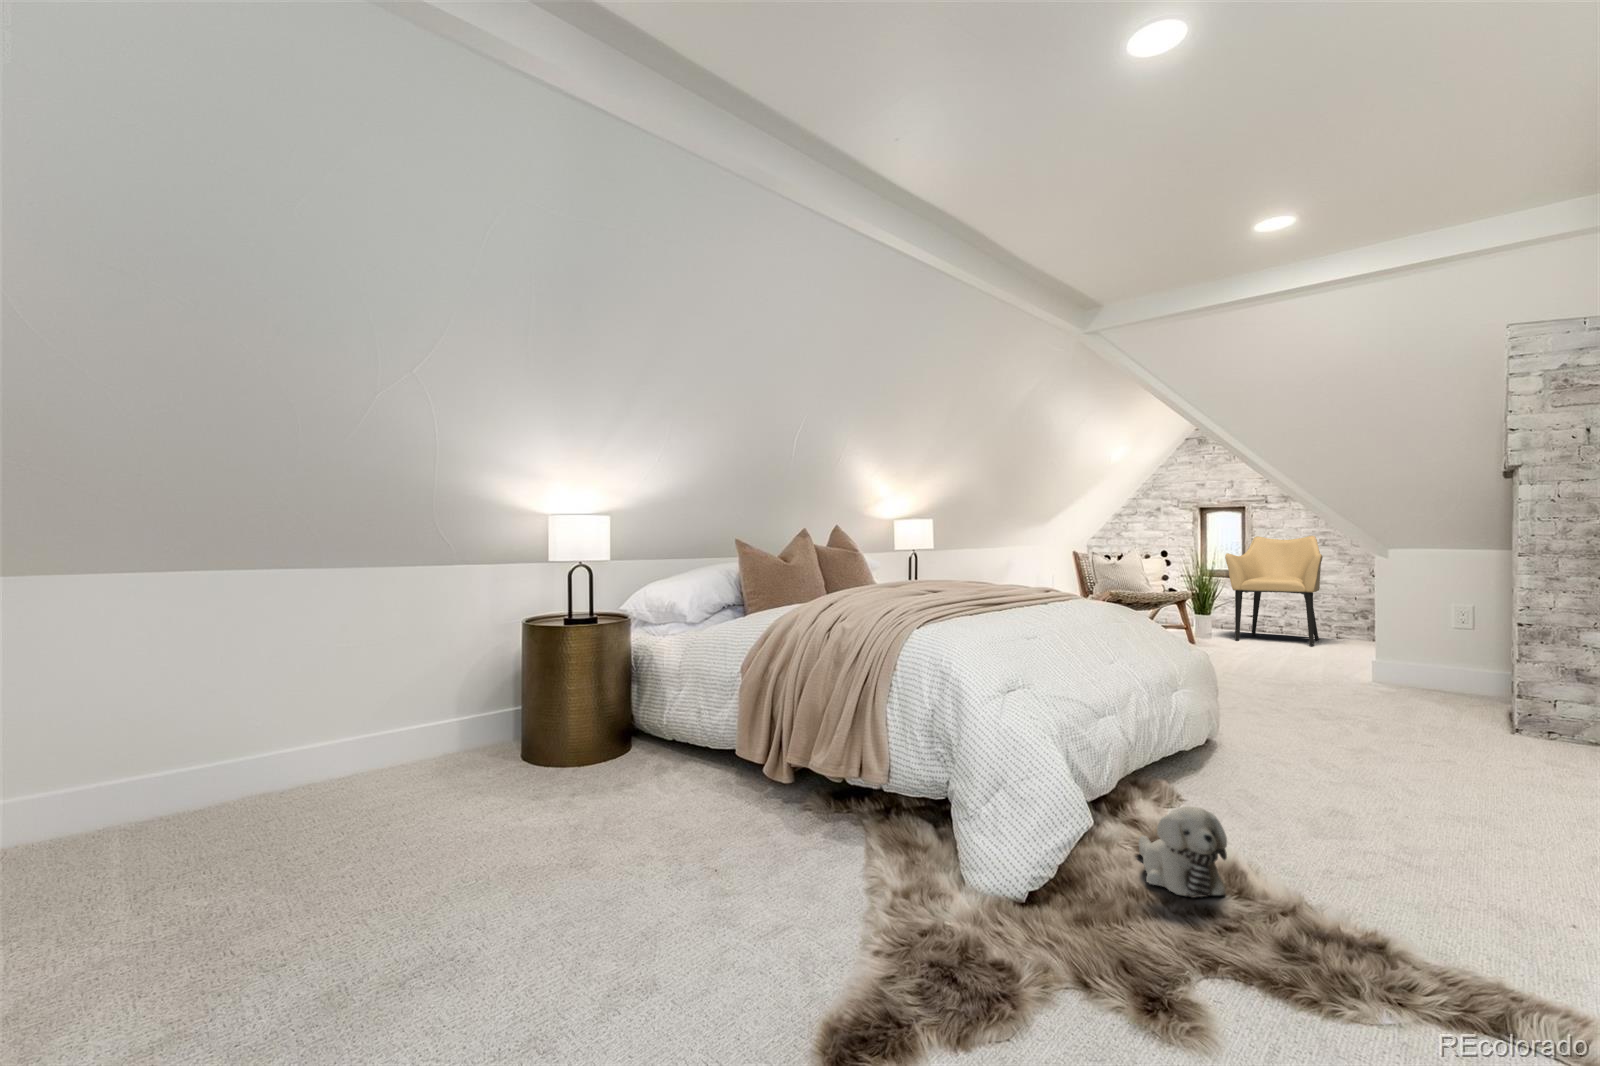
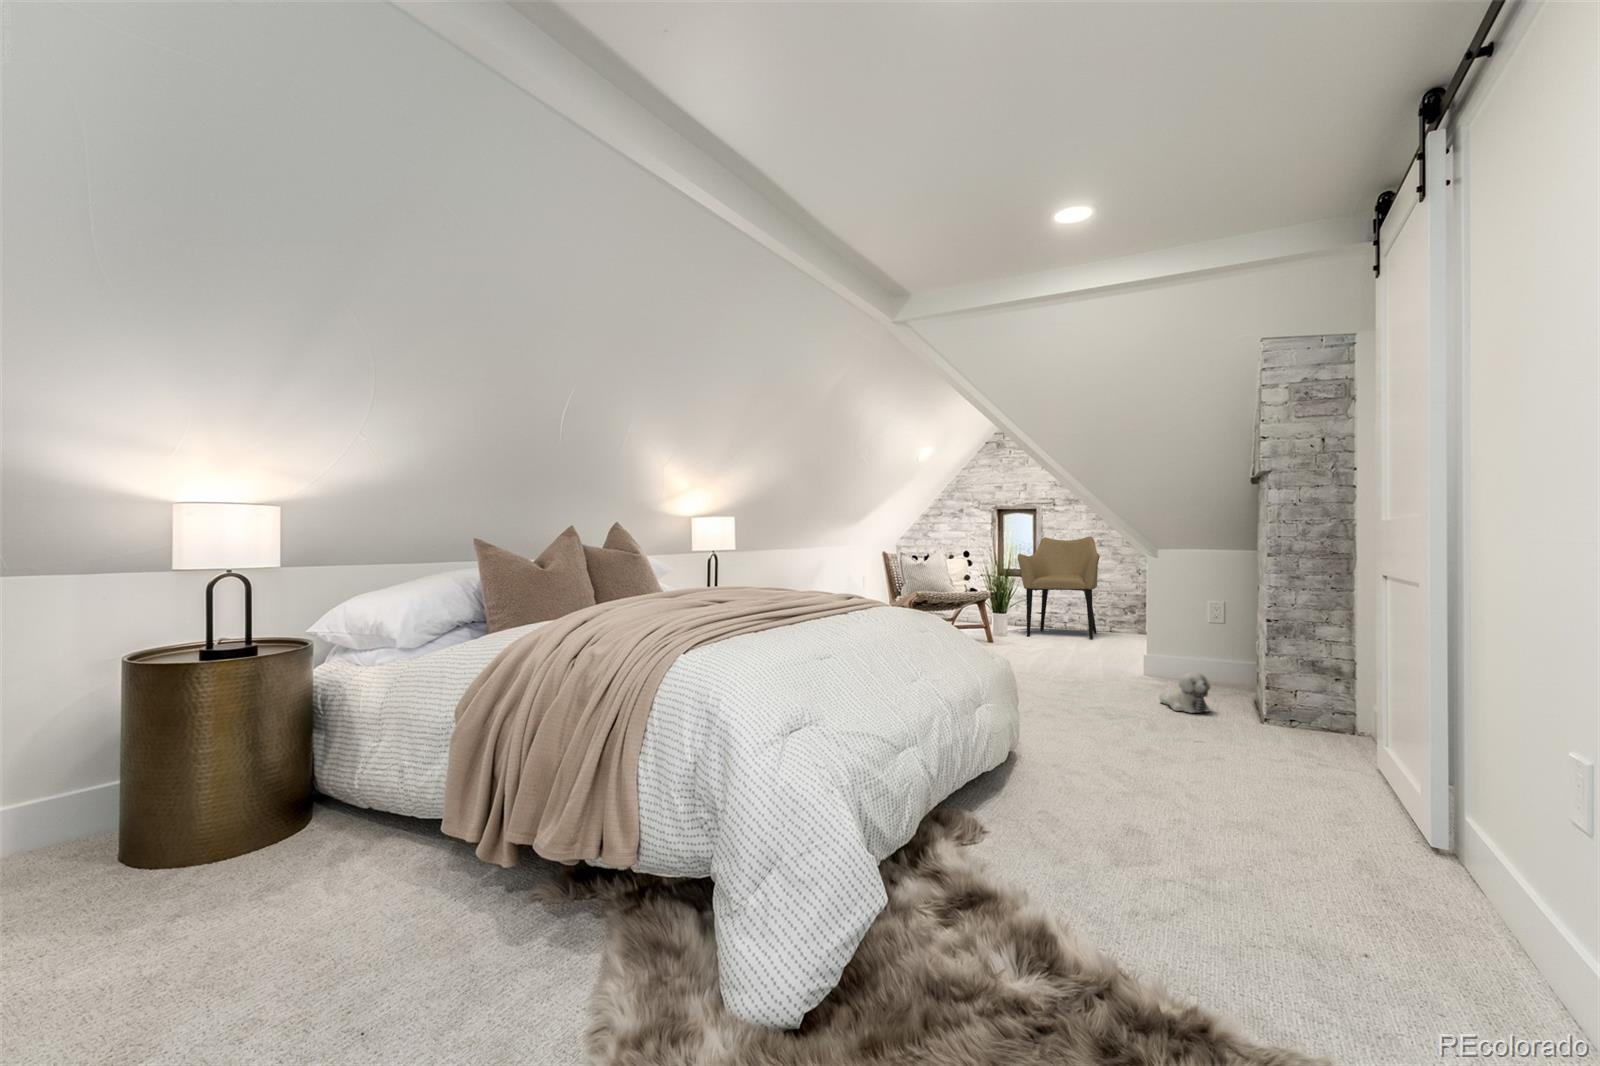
plush toy: present [1139,806,1227,898] -> present [1159,672,1210,713]

